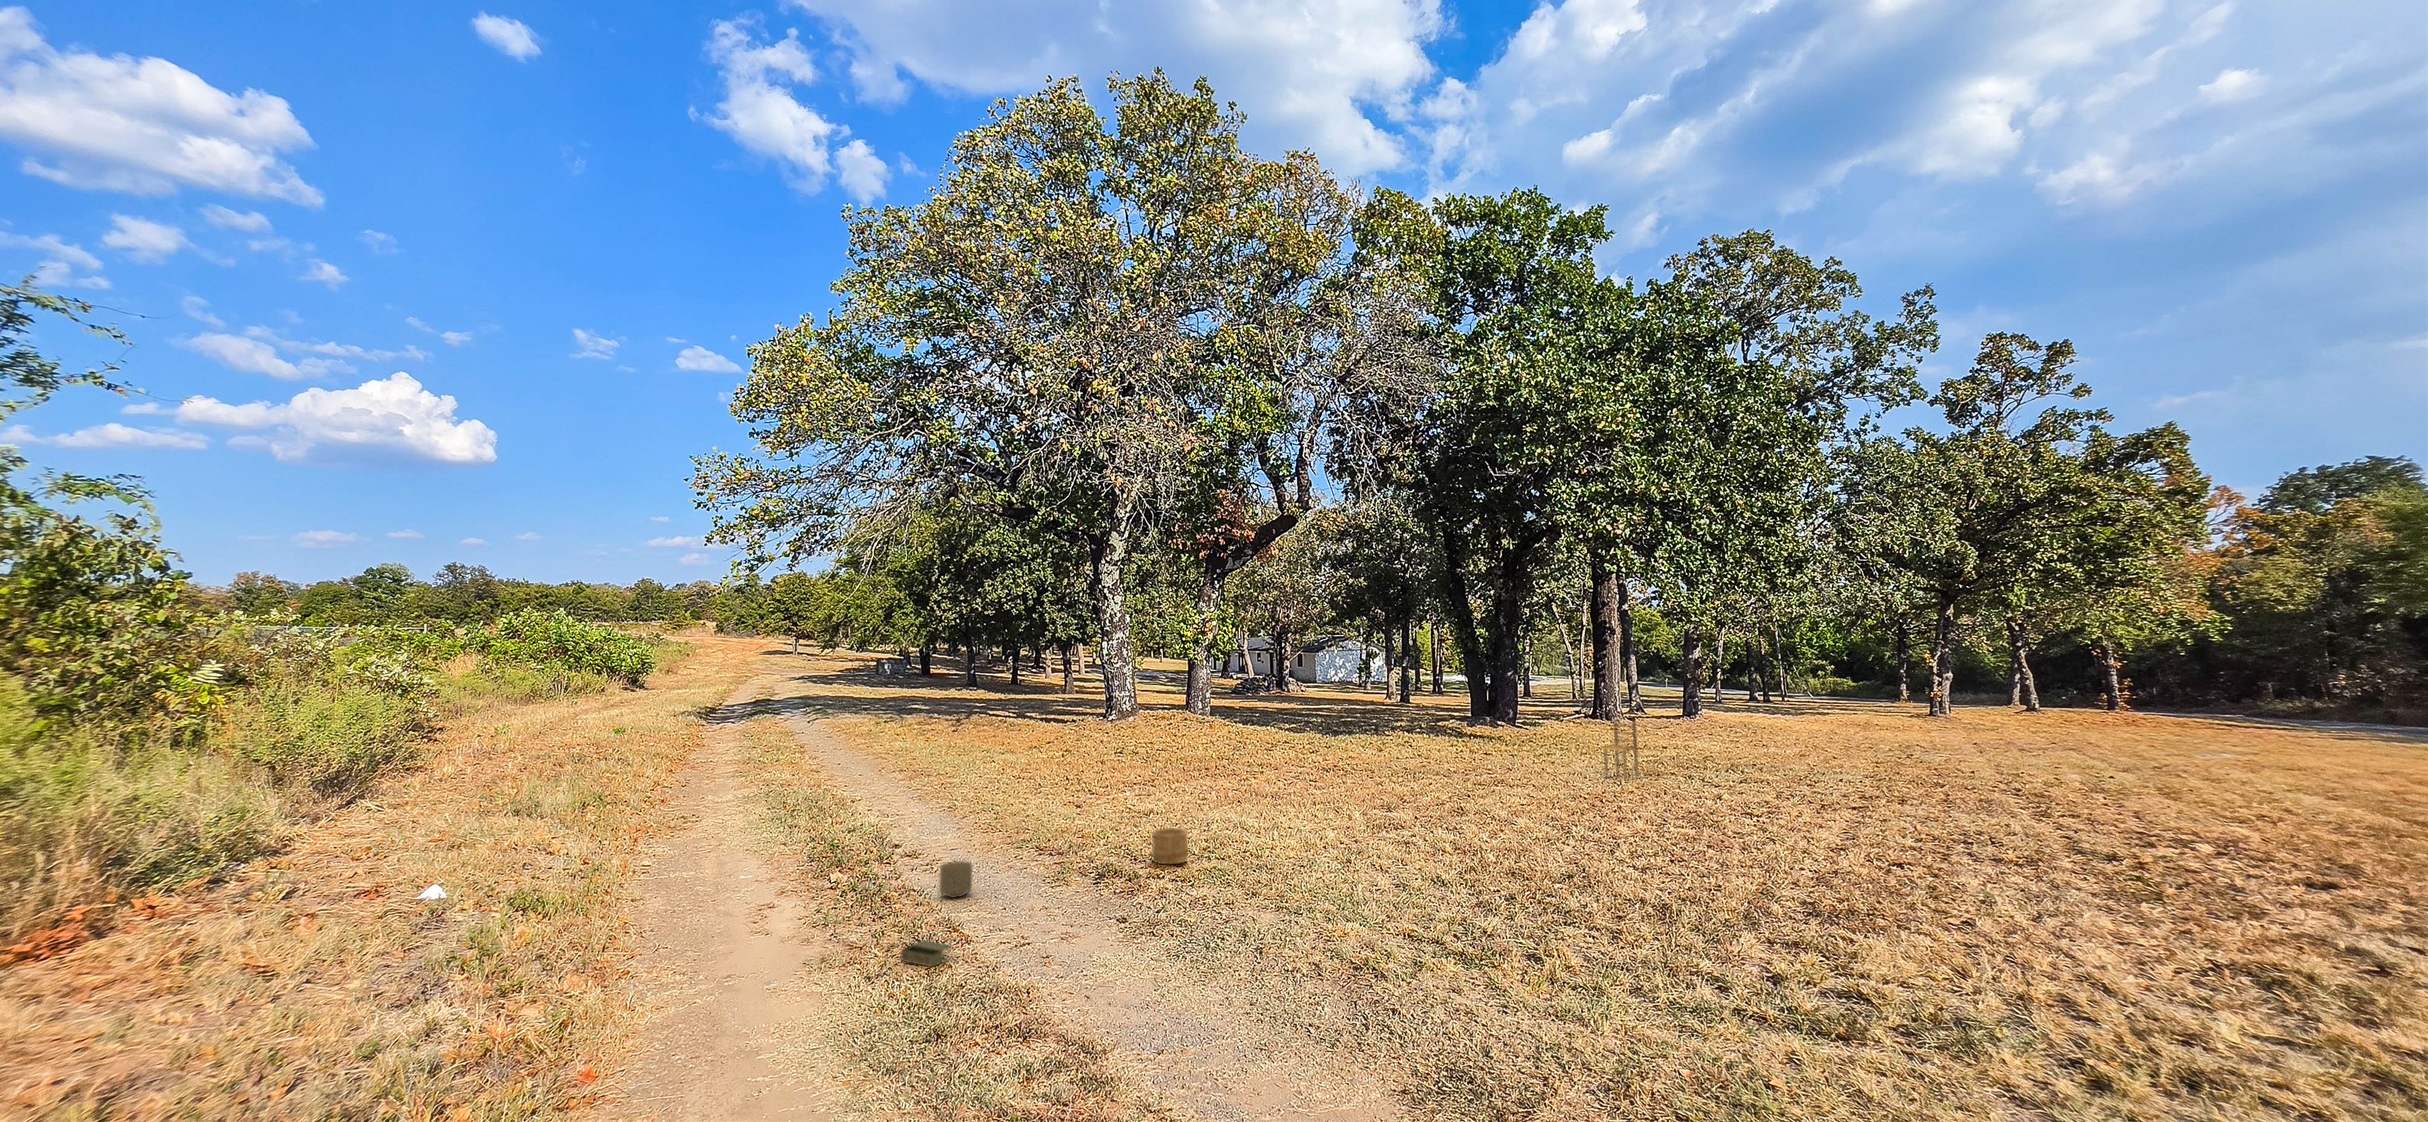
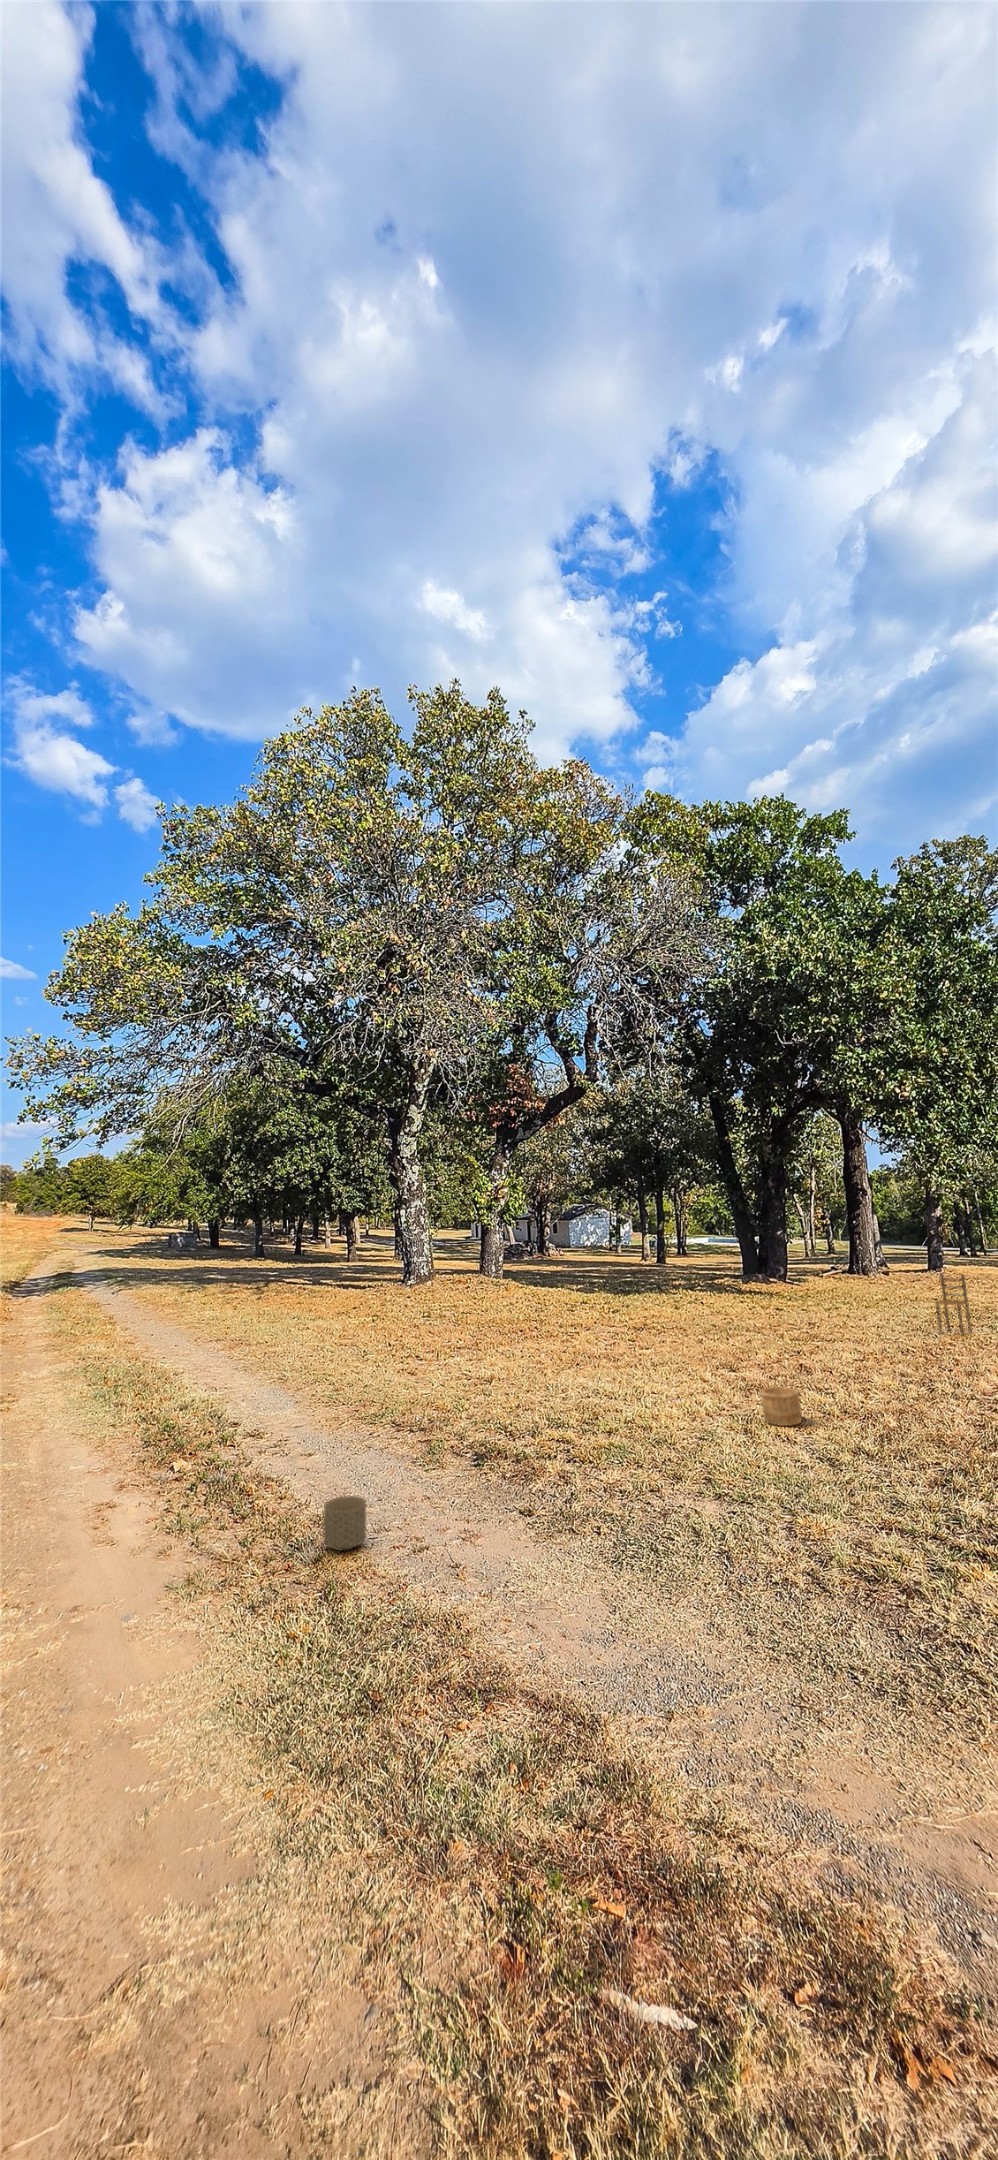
wooden bucket: present [1152,828,1188,864] -> present [760,1387,802,1426]
toolbox: present [901,940,952,967] -> none [311,1661,392,1722]

